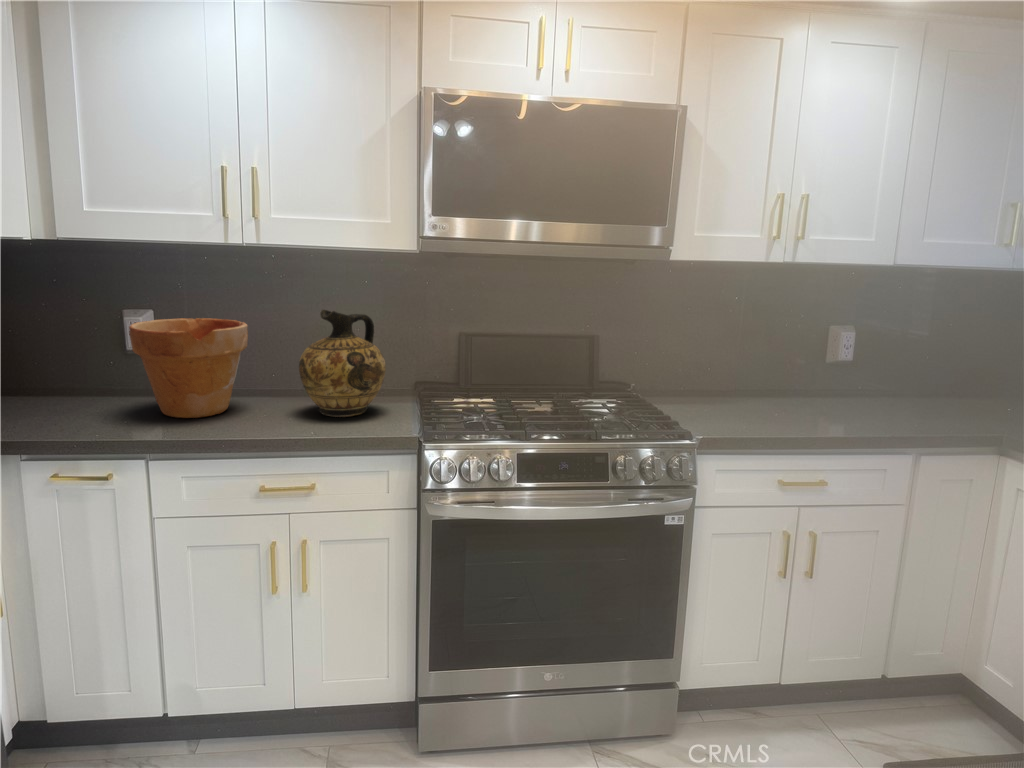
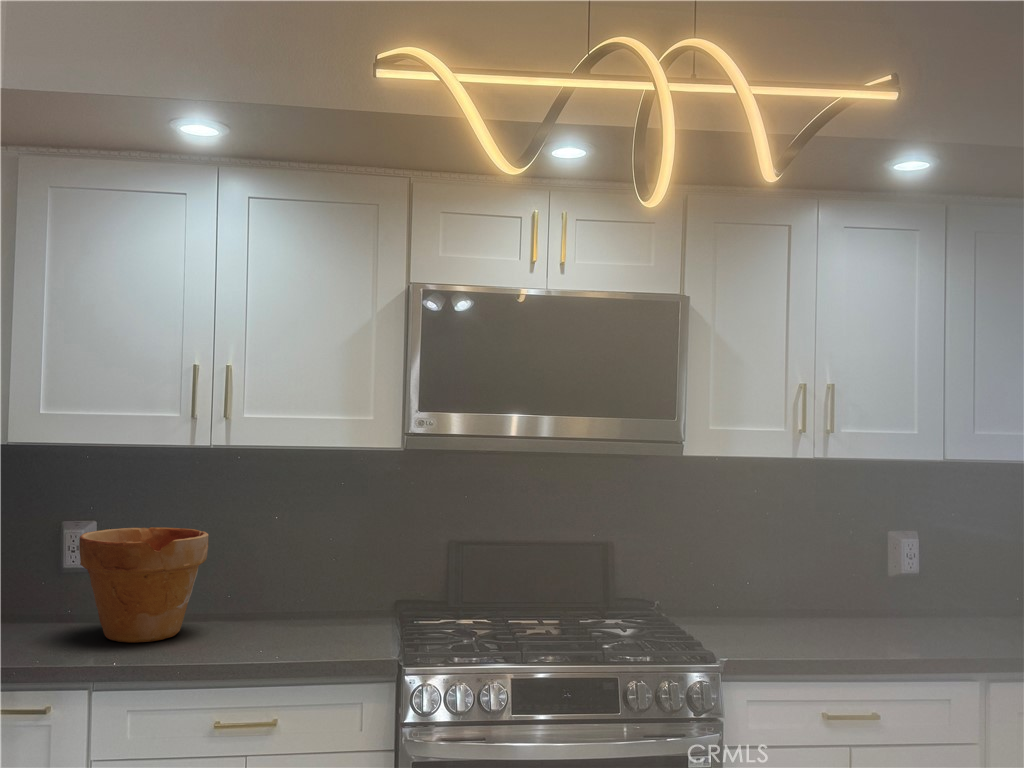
ceramic jug: present [299,310,386,417] -> none [264,516,362,640]

